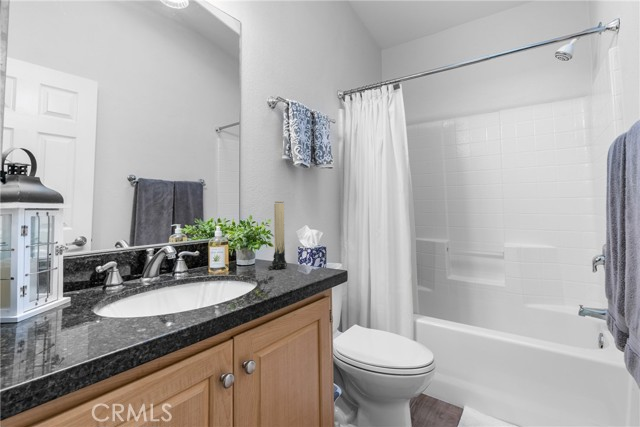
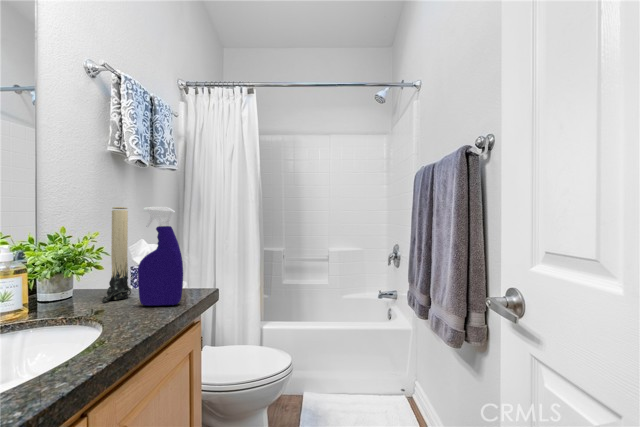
spray bottle: none [286,200,315,277] -> present [138,207,183,306]

